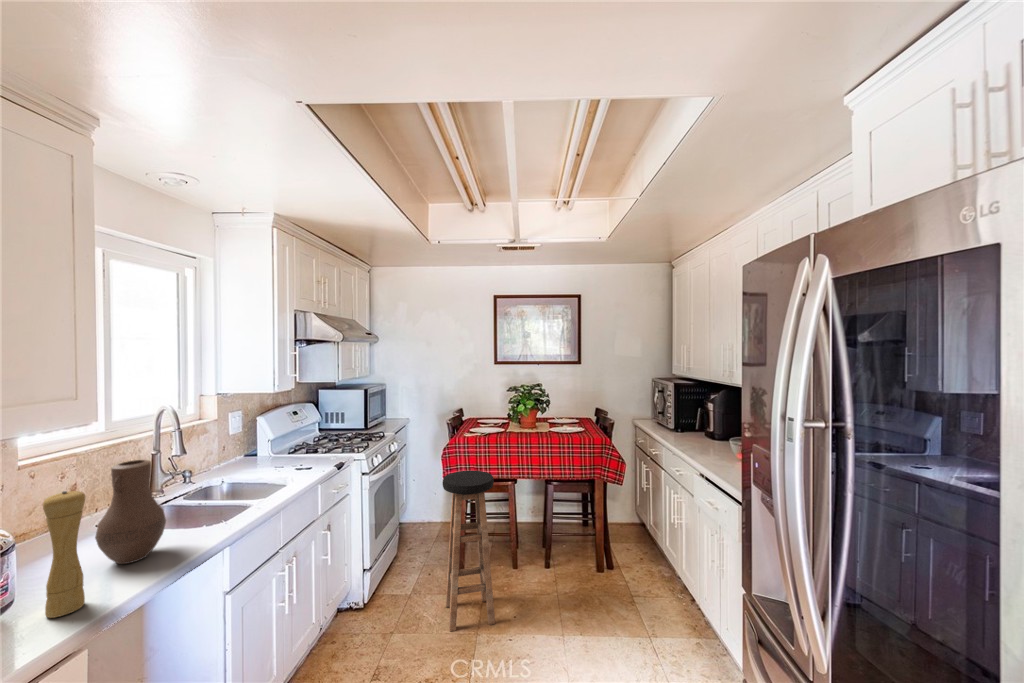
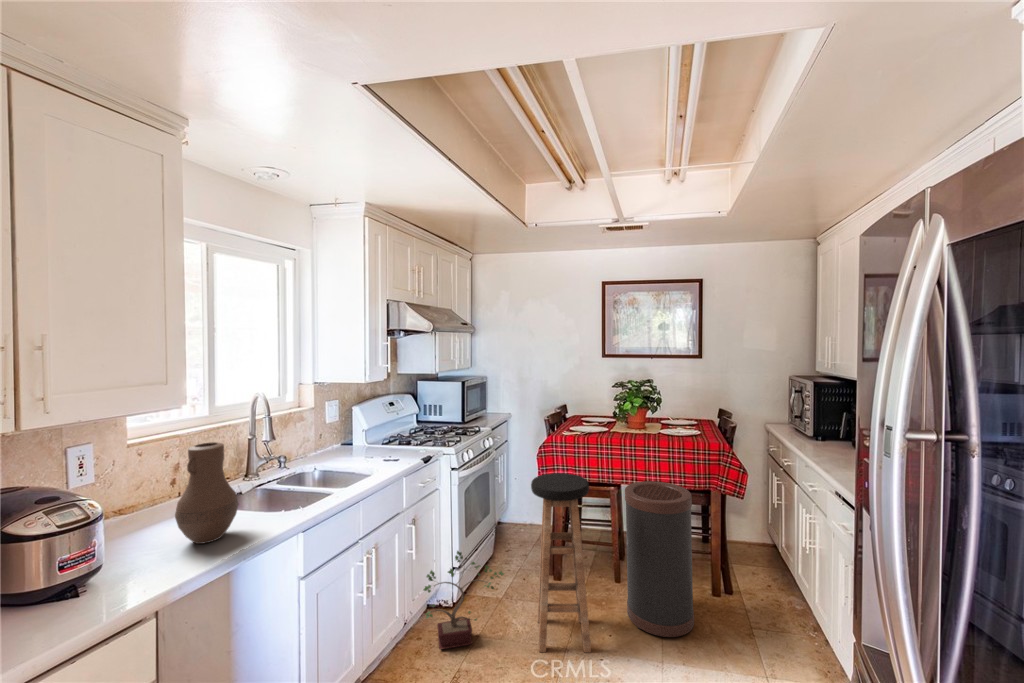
trash can: none [522,472,576,601] -> present [625,481,694,637]
pepper mill: present [43,491,85,618] -> none [109,469,148,593]
potted plant: none [338,549,419,645] -> present [423,551,504,650]

